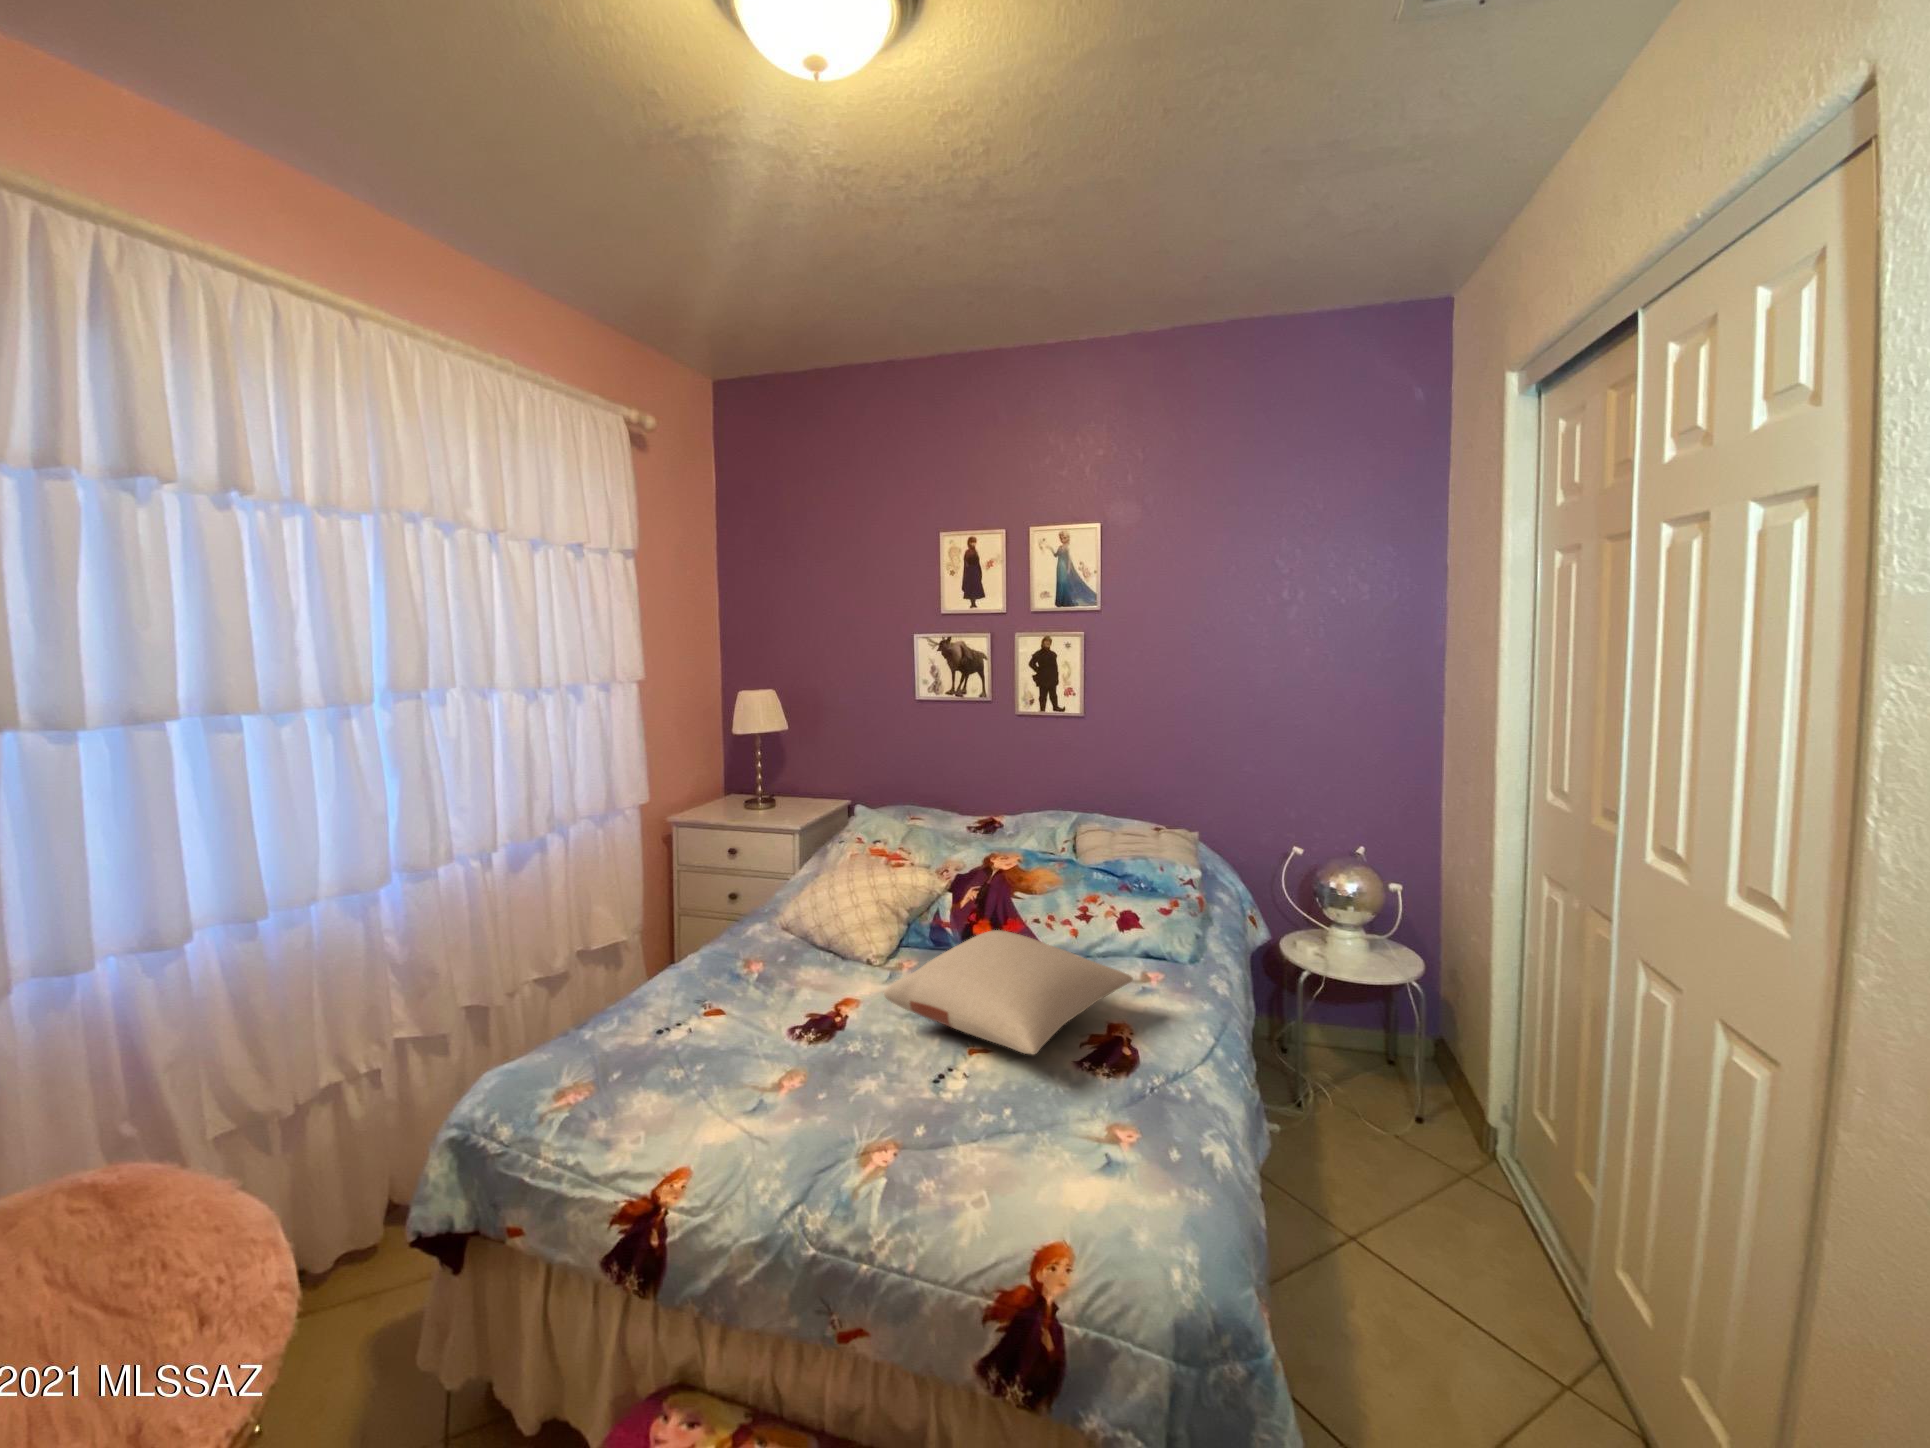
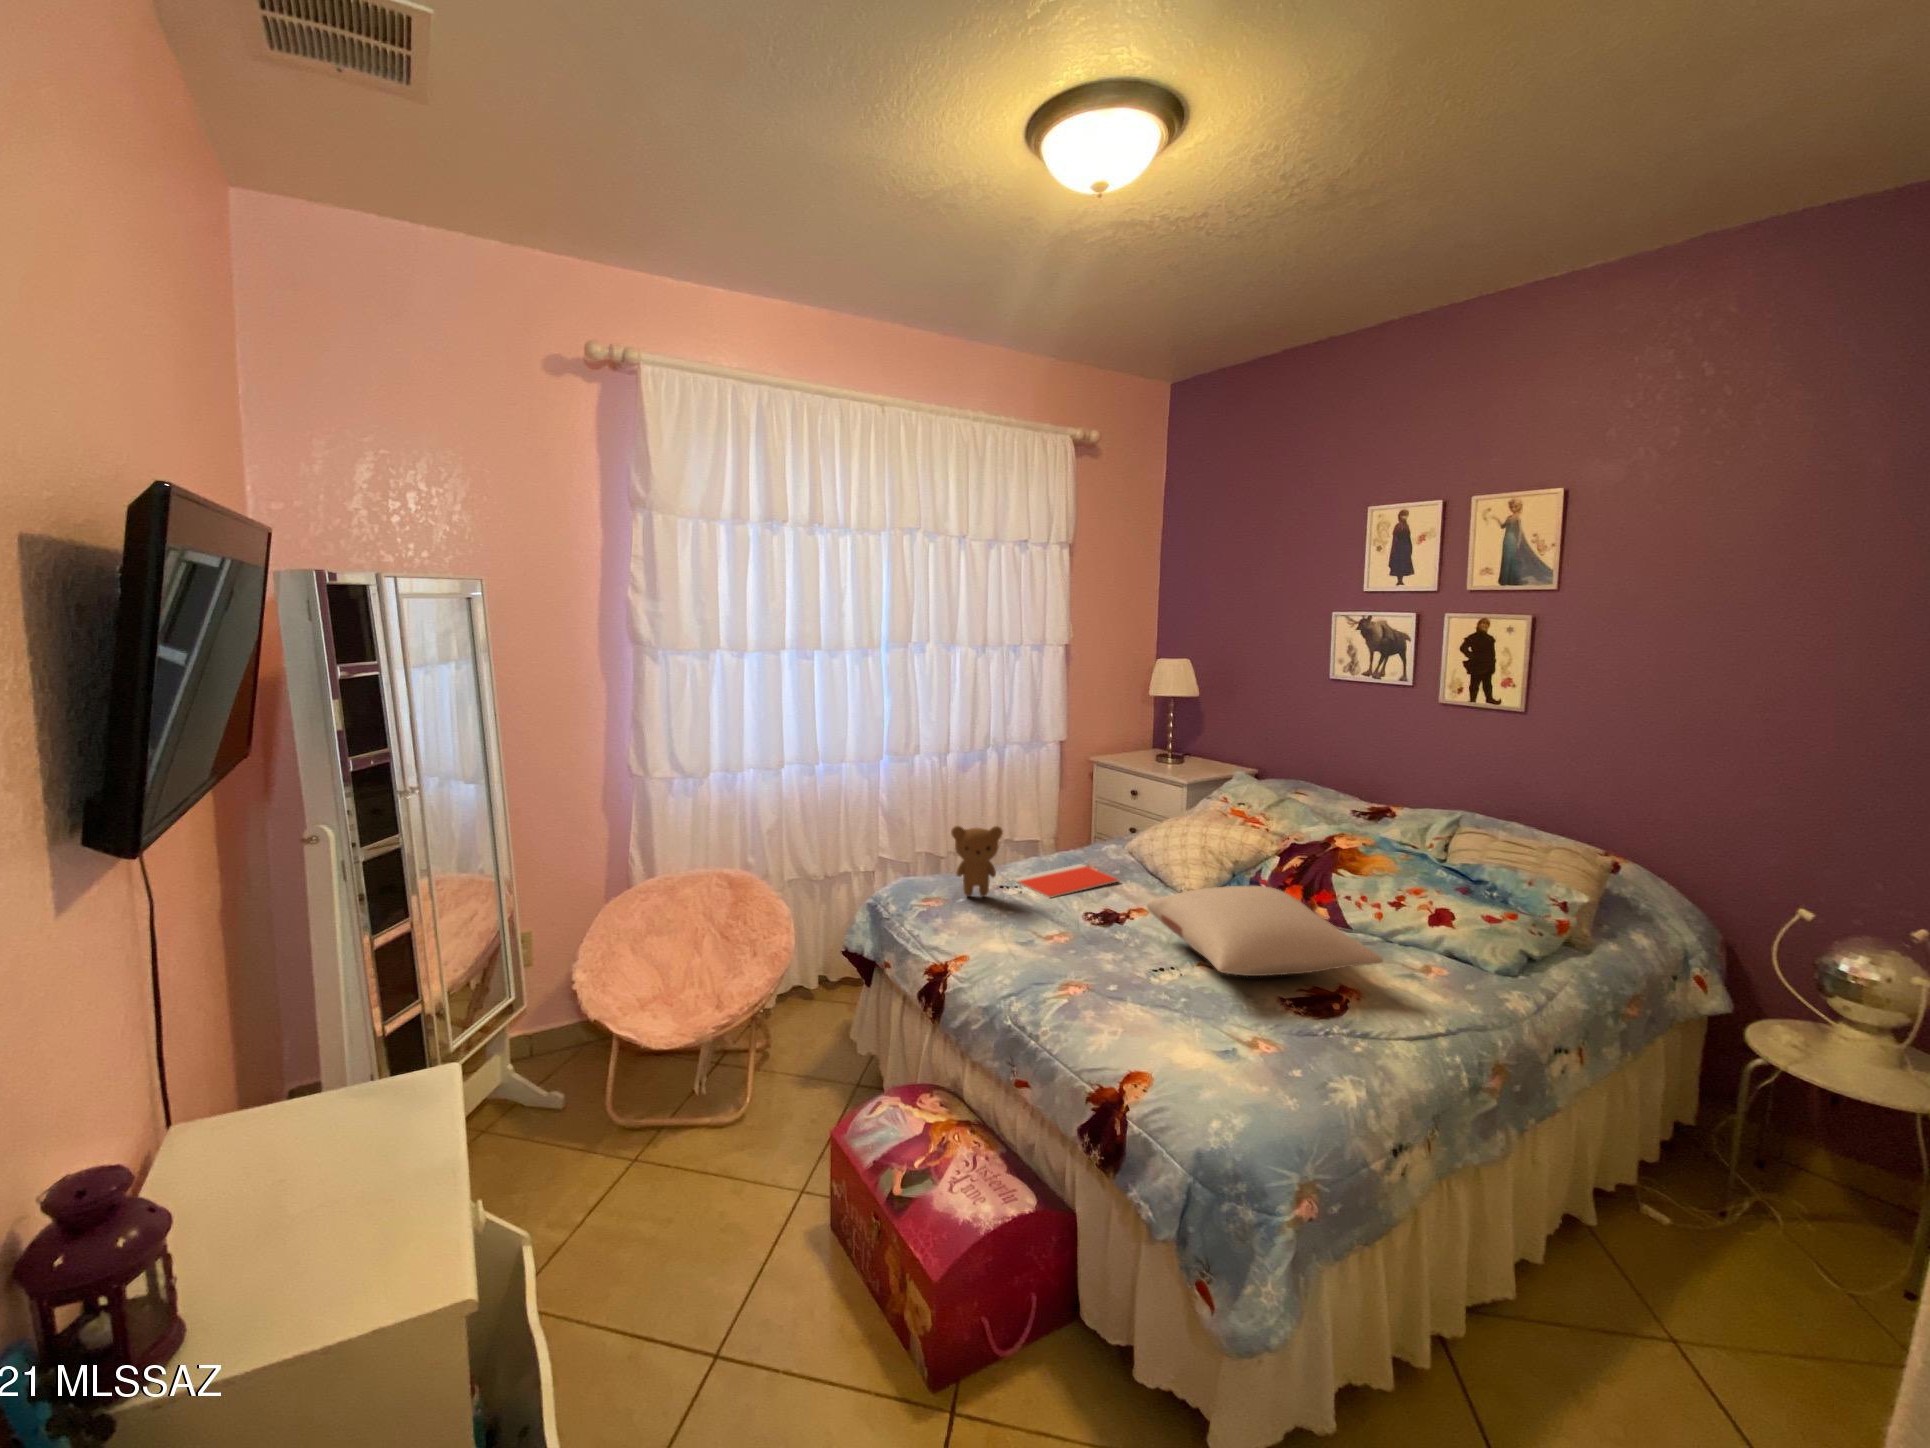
teddy bear: none [588,946,667,1064] -> present [951,826,1003,897]
notebook: none [662,958,796,1022] -> present [1012,864,1119,898]

